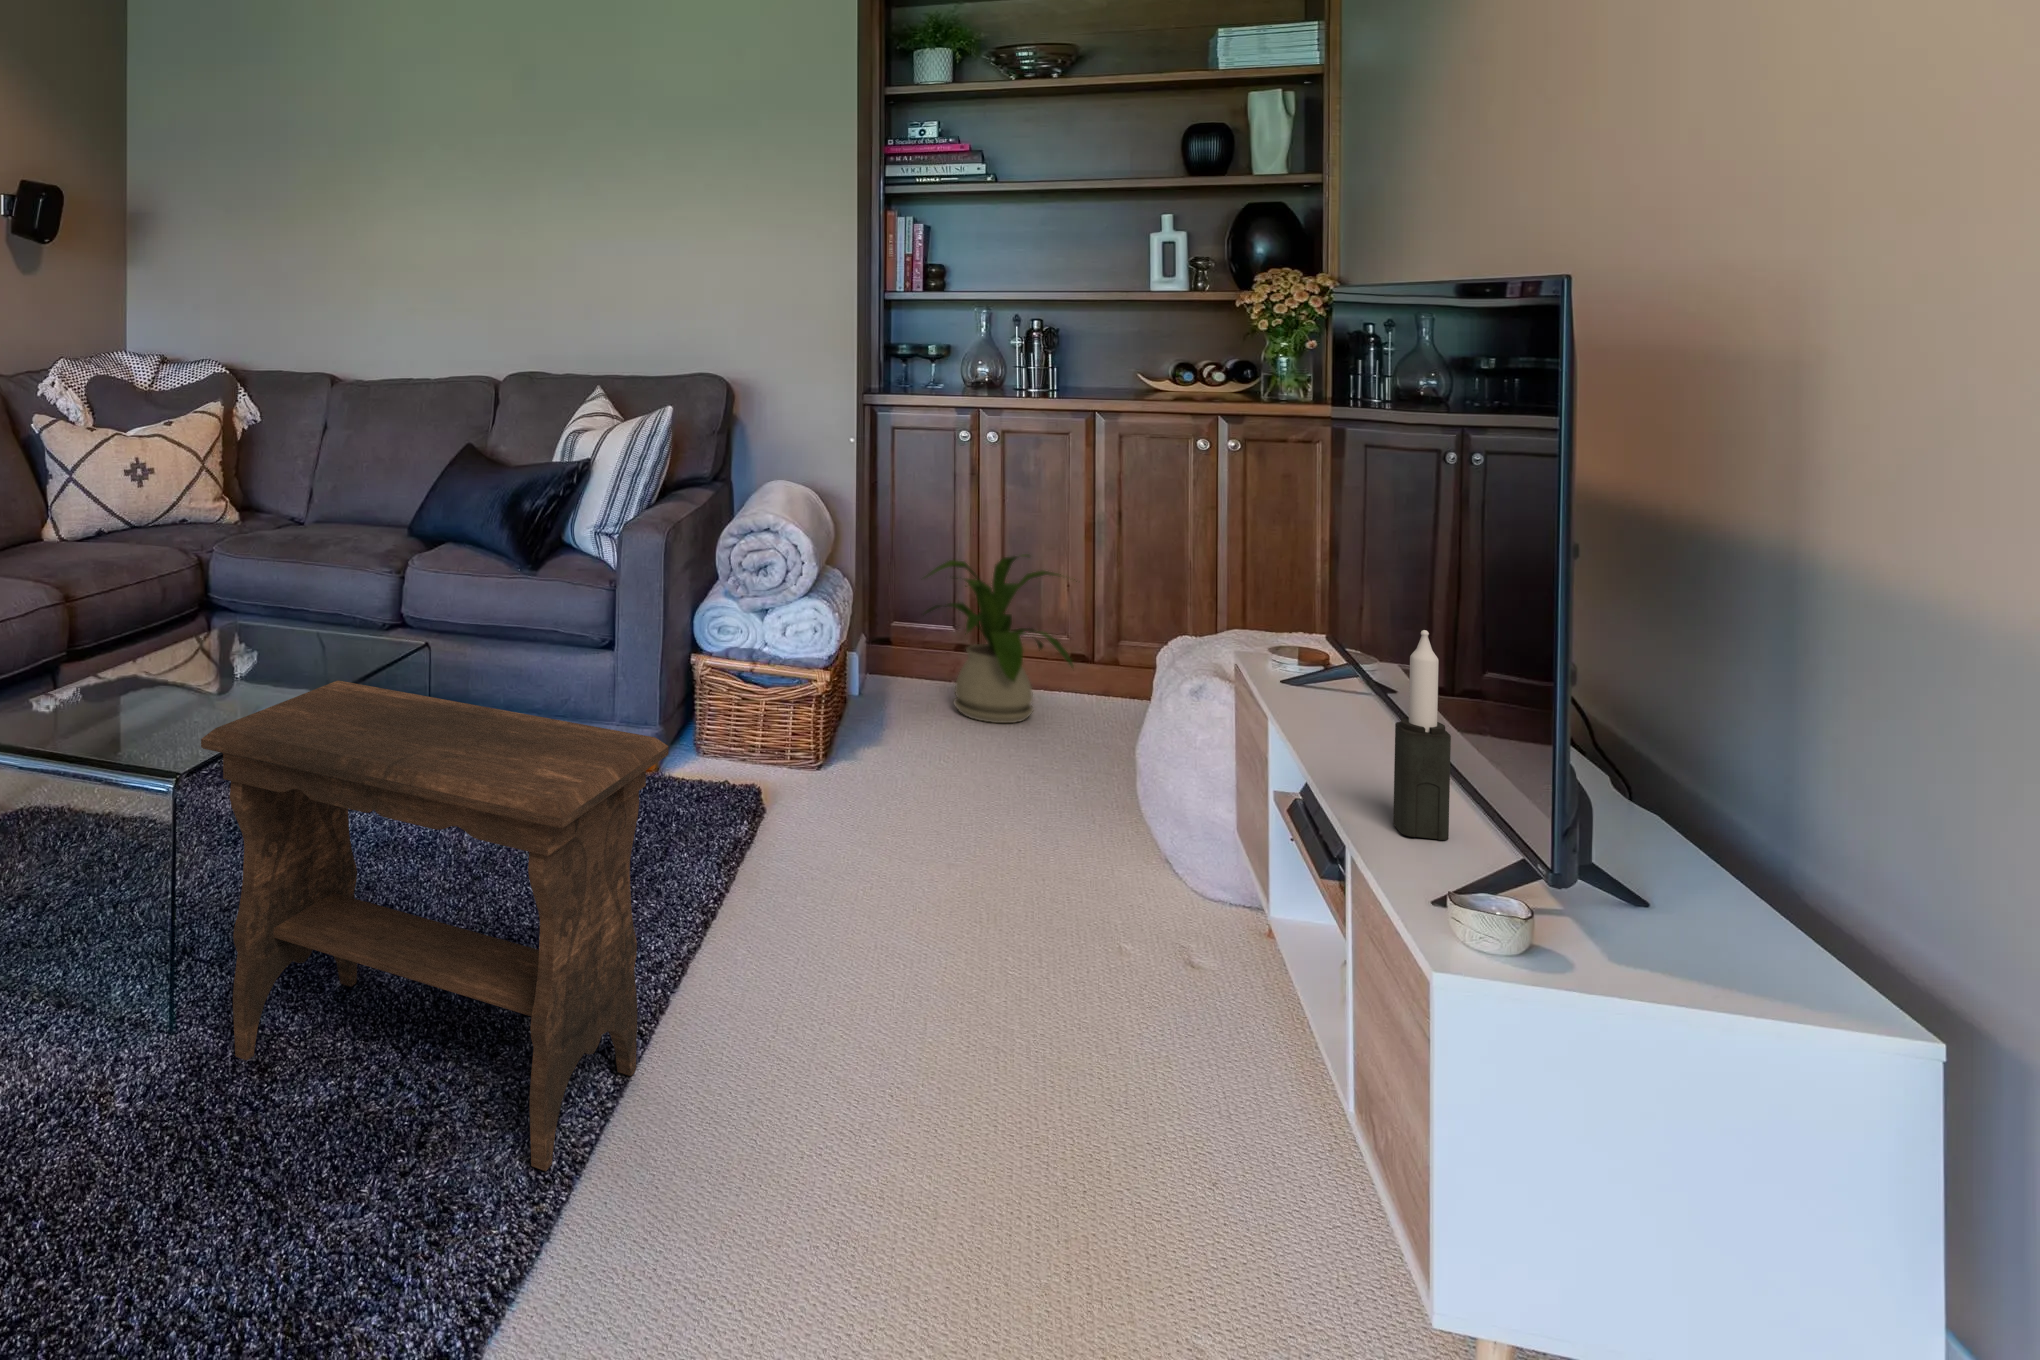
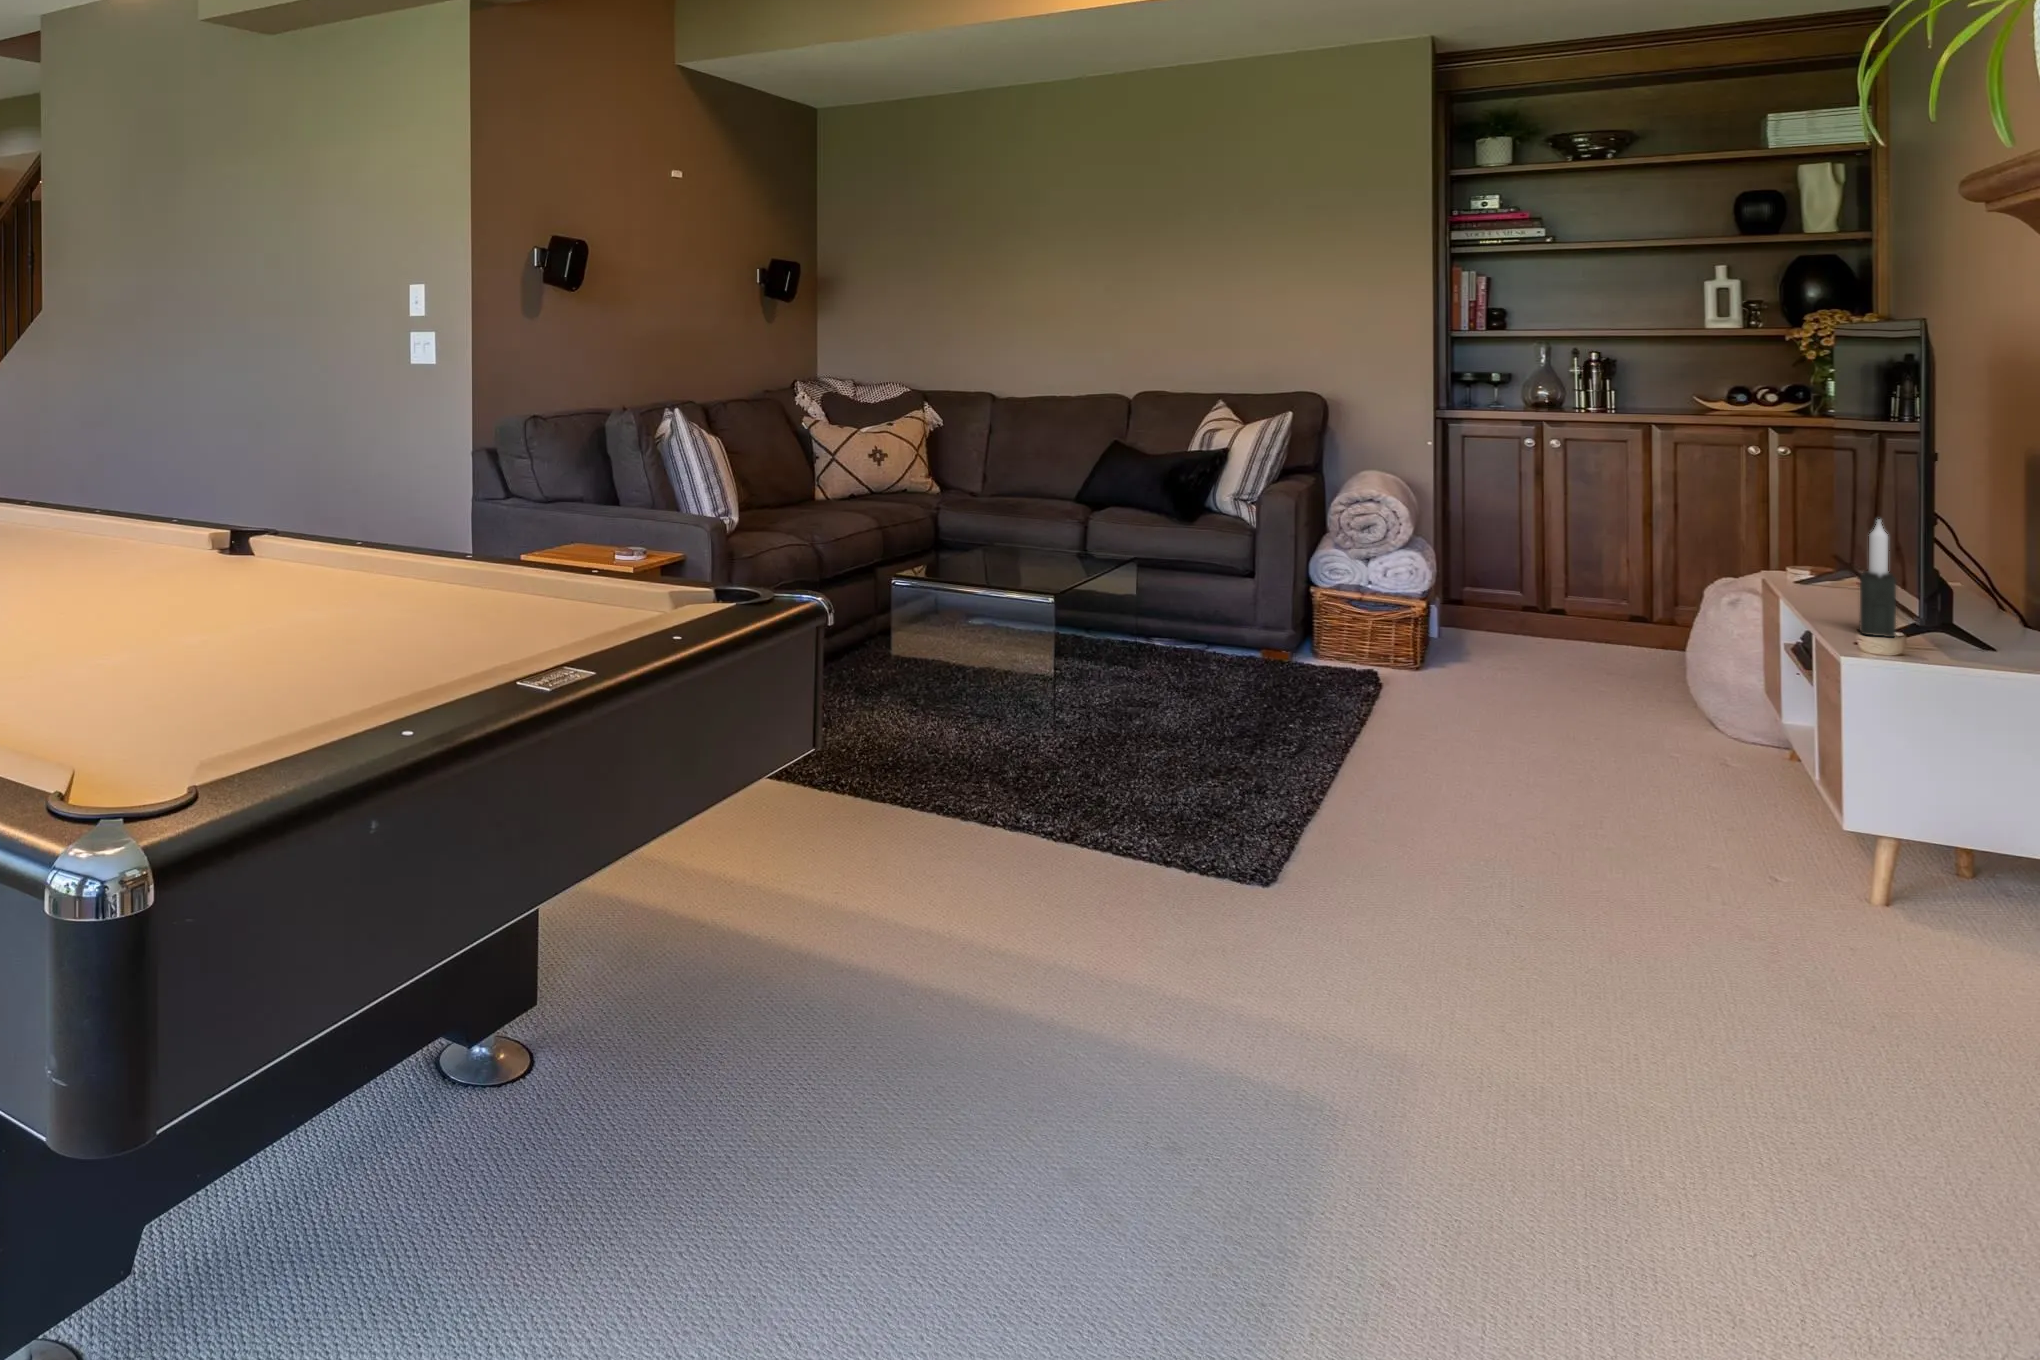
house plant: present [925,554,1075,723] -> none [1492,527,1639,656]
footstool: present [201,681,669,1171] -> none [1078,555,1366,793]

